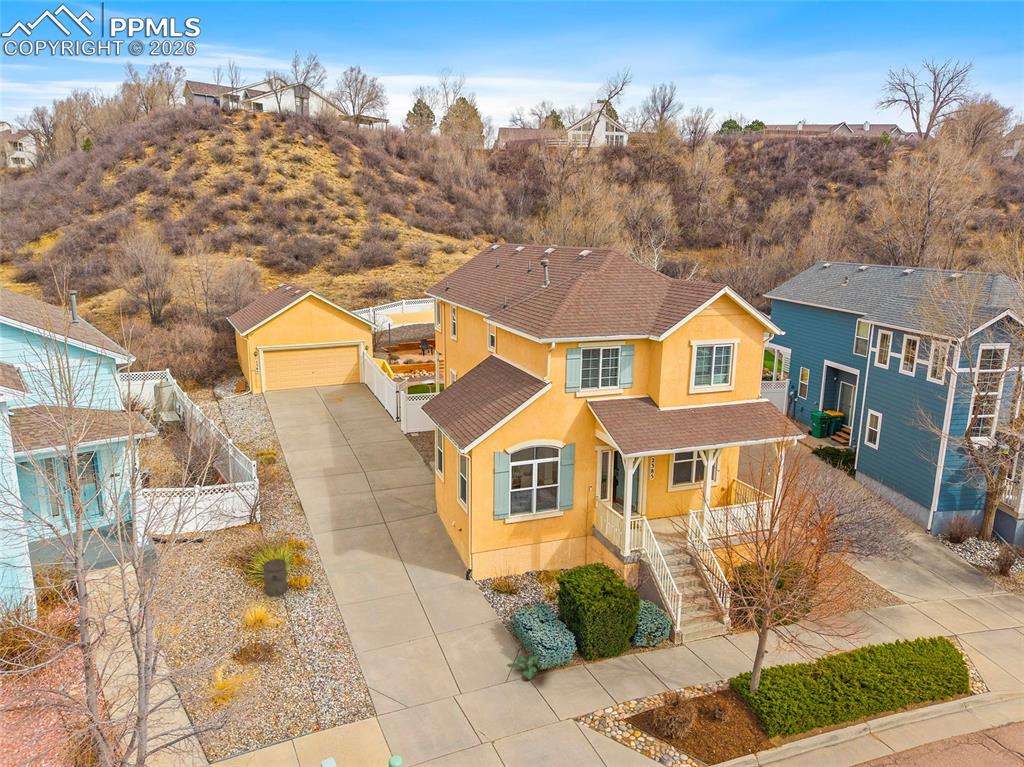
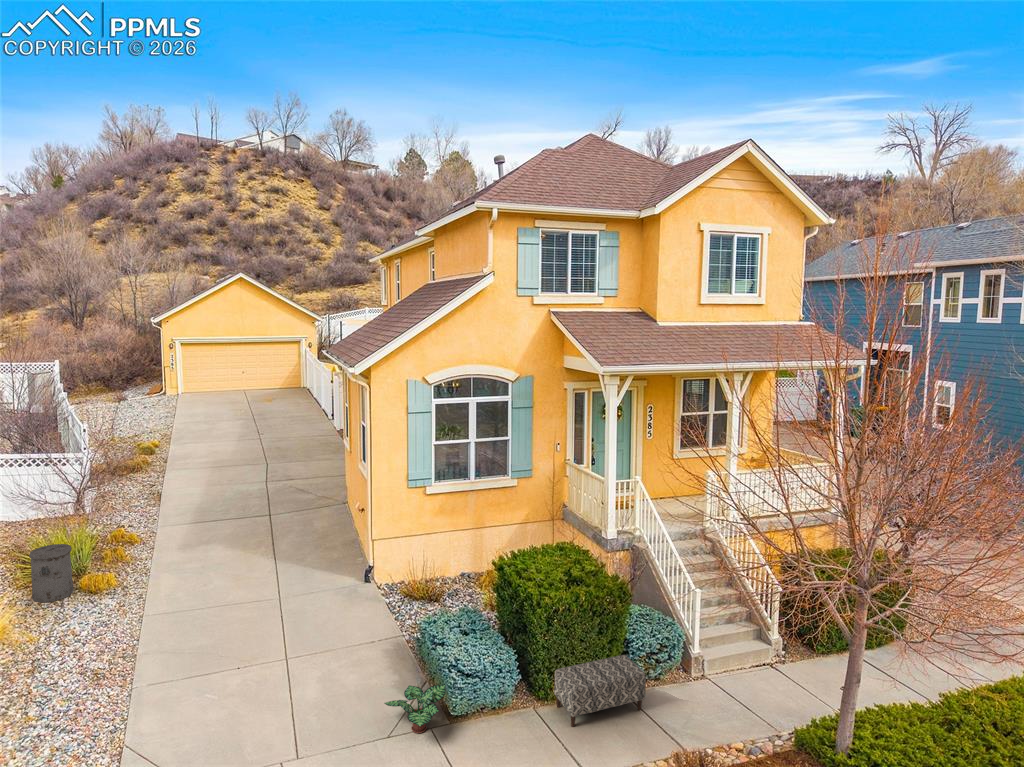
bench: none [597,636,649,677] -> present [554,655,646,727]

